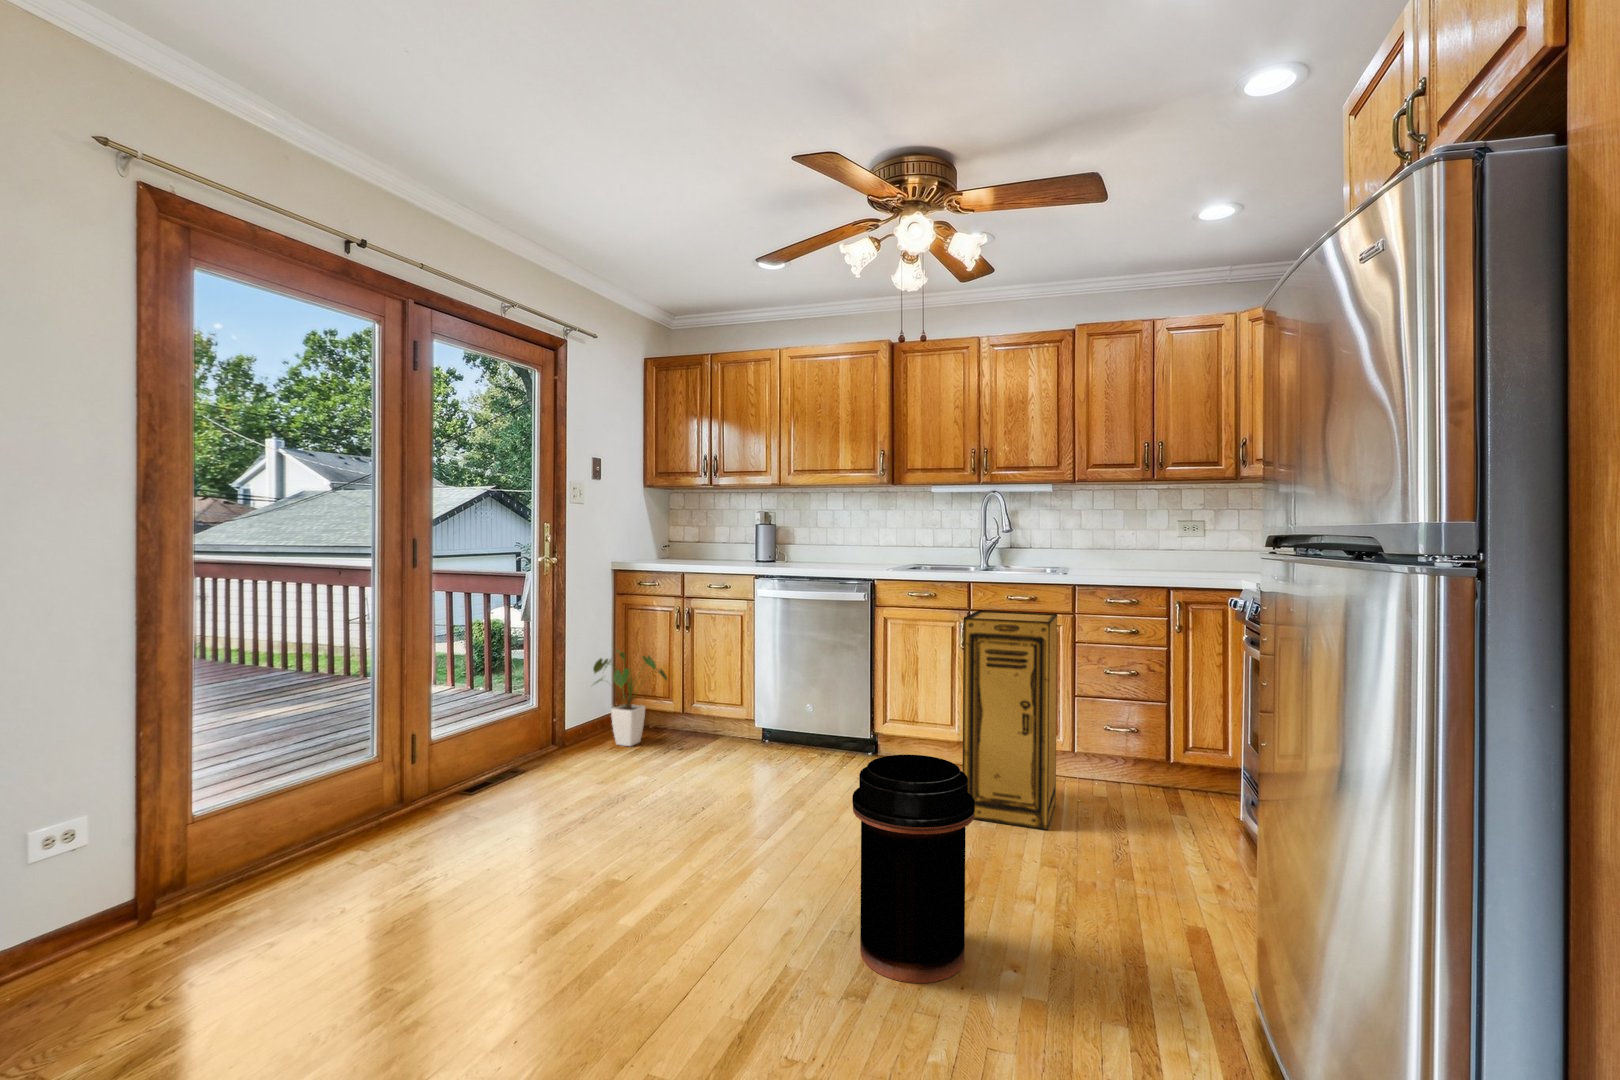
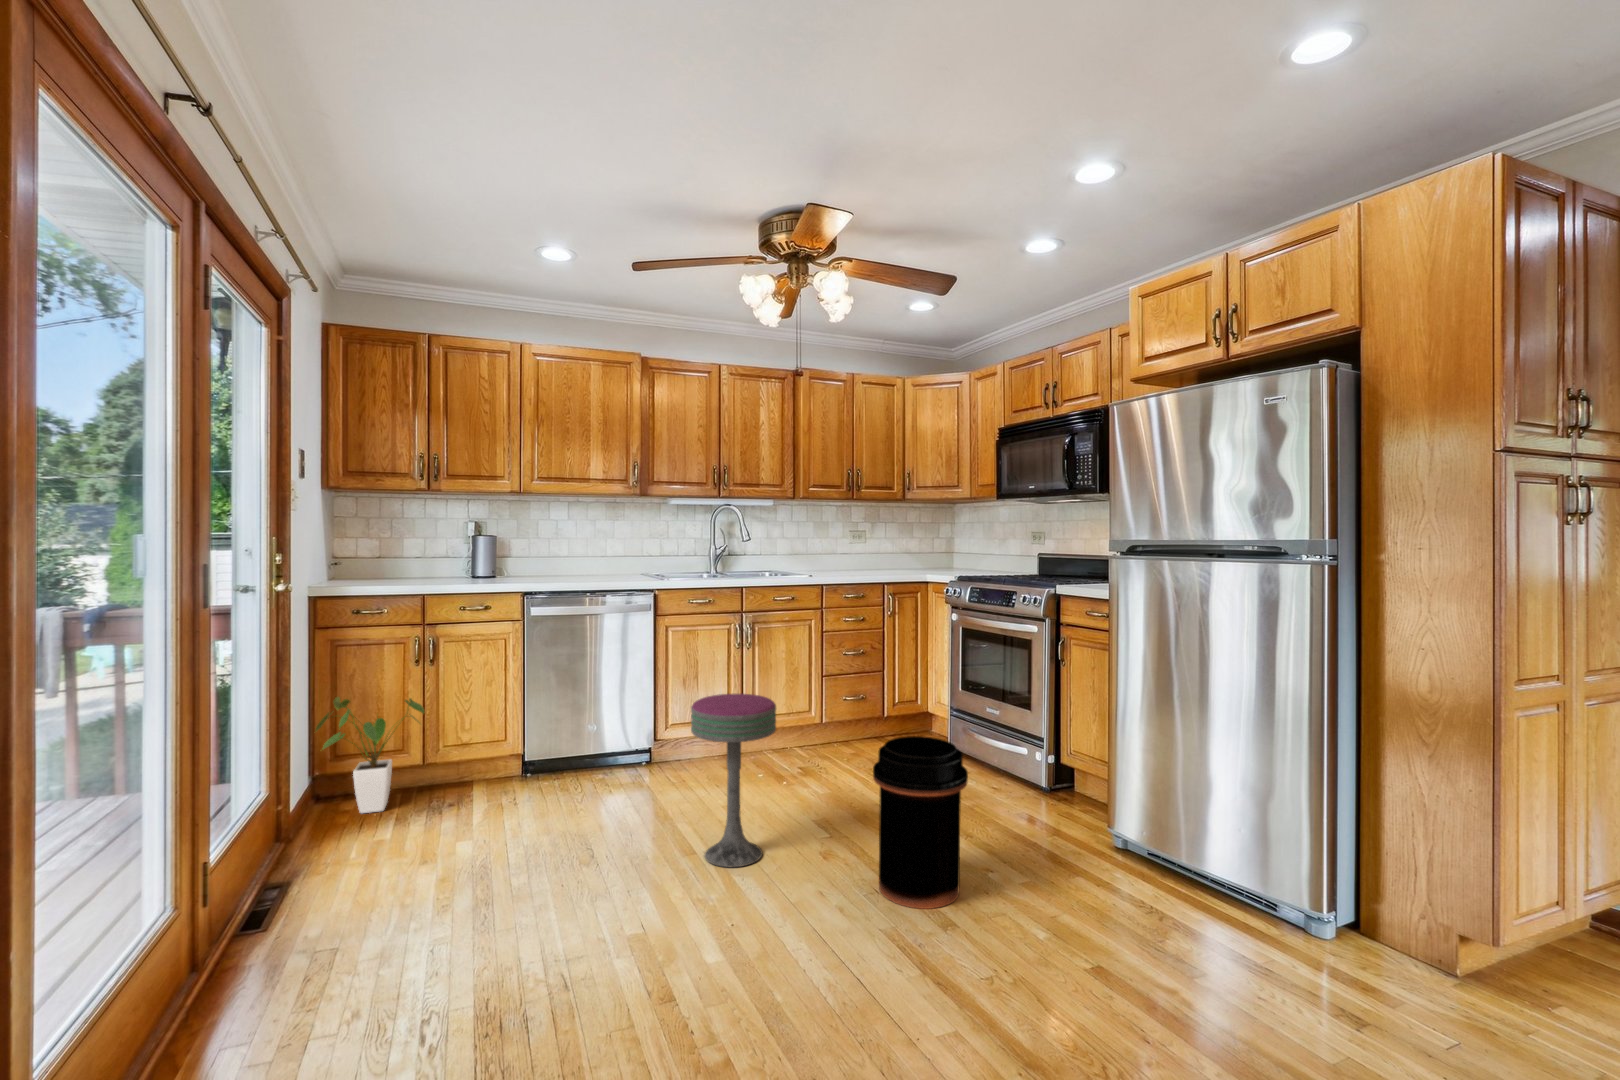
storage cabinet: present [962,610,1057,830] -> none [780,612,865,790]
bar stool: none [750,680,842,867] -> present [691,694,776,867]

